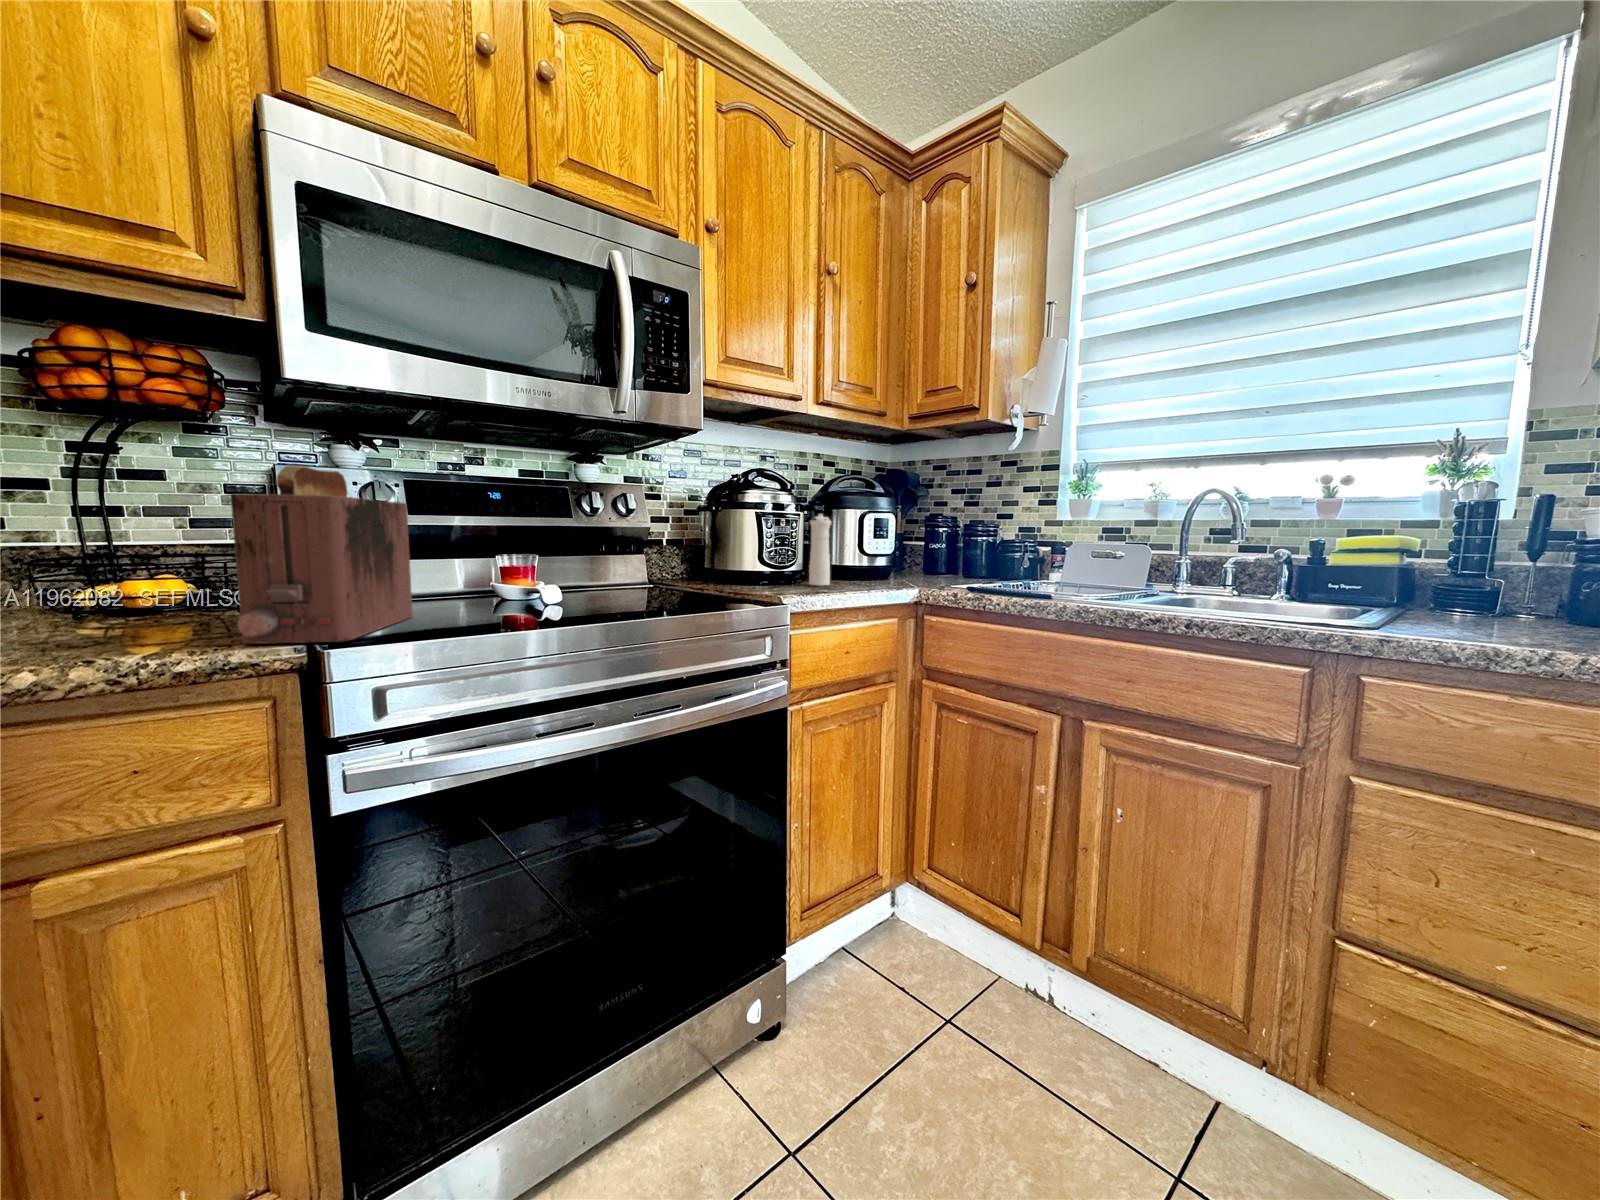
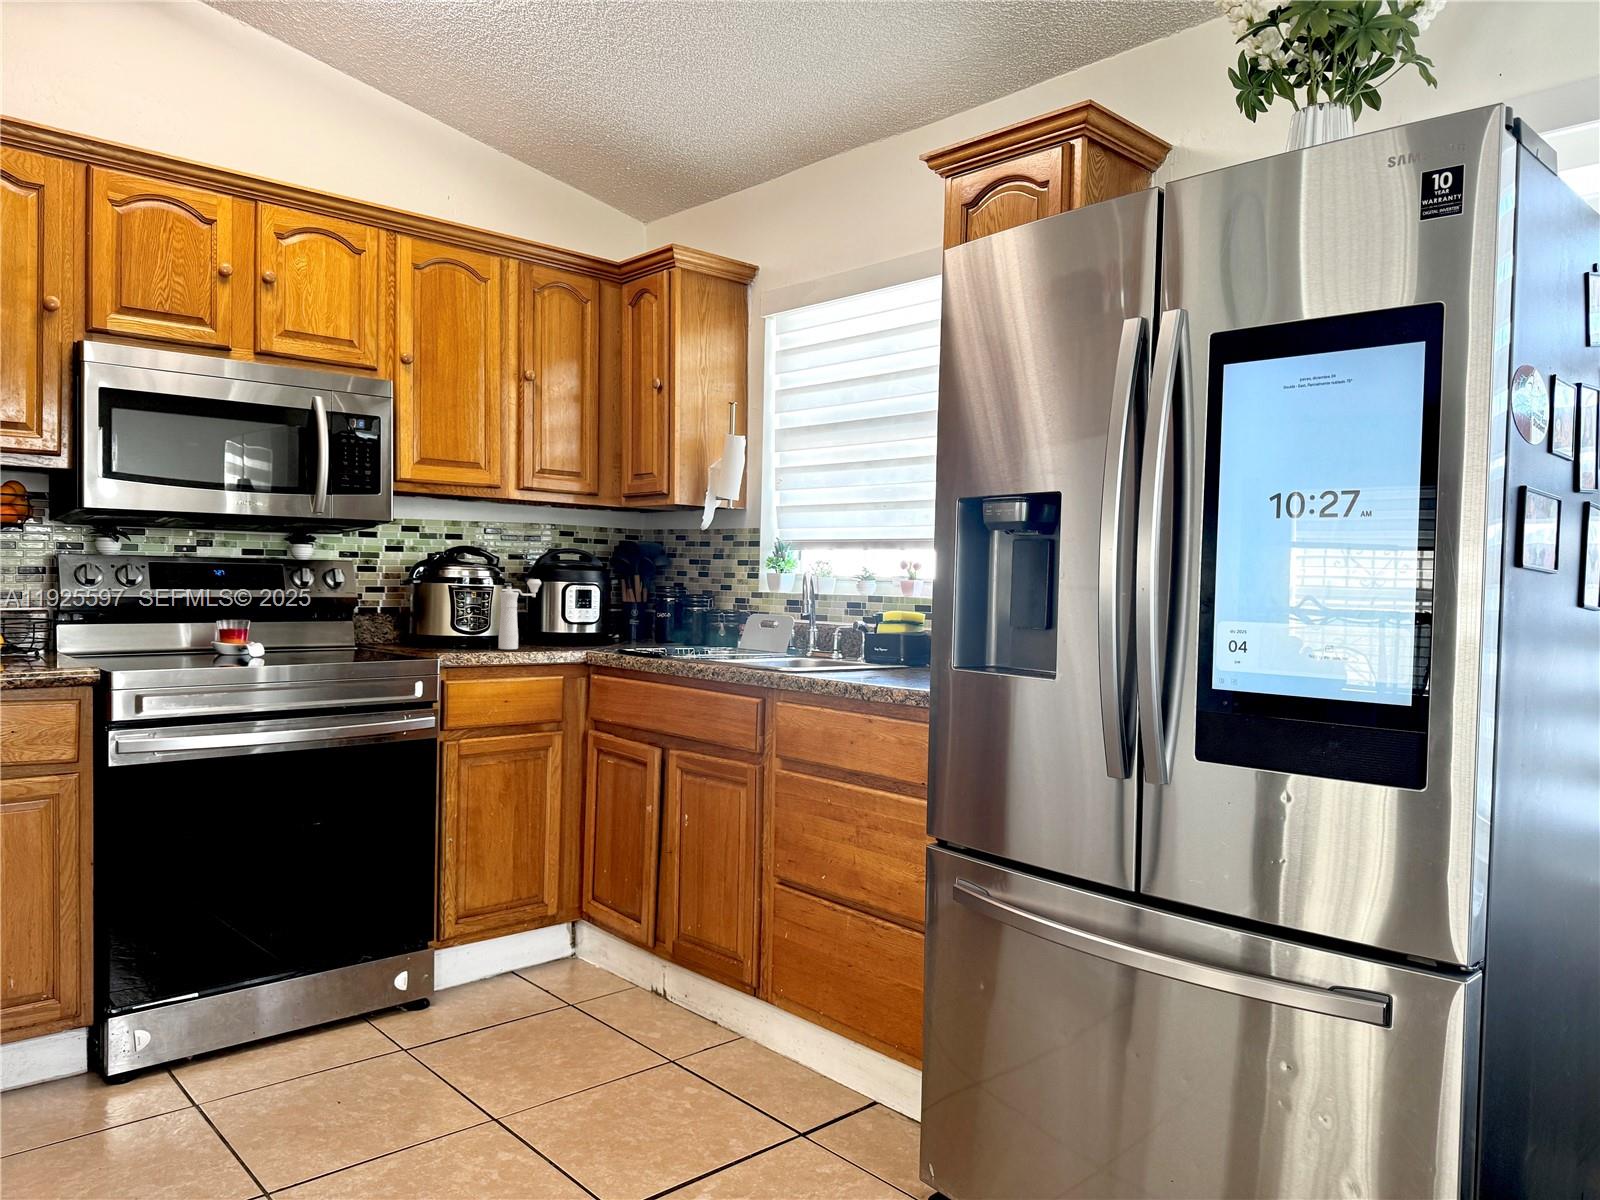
toaster: present [231,466,413,644] -> none [64,567,156,668]

